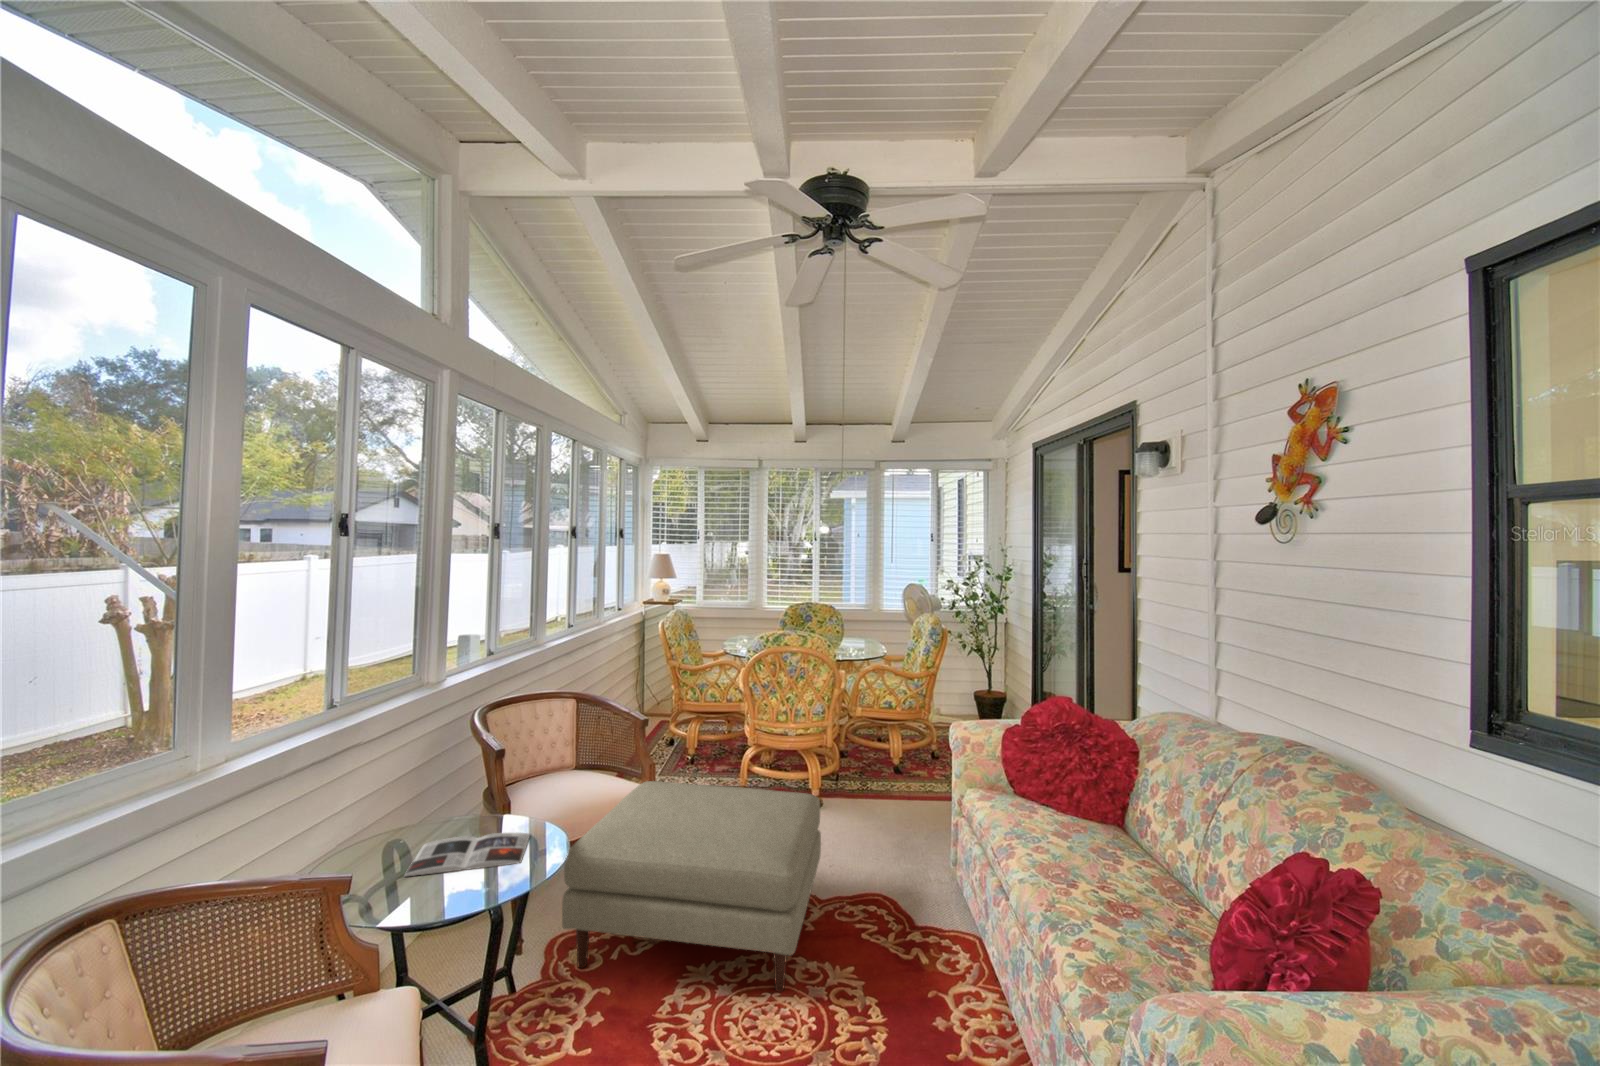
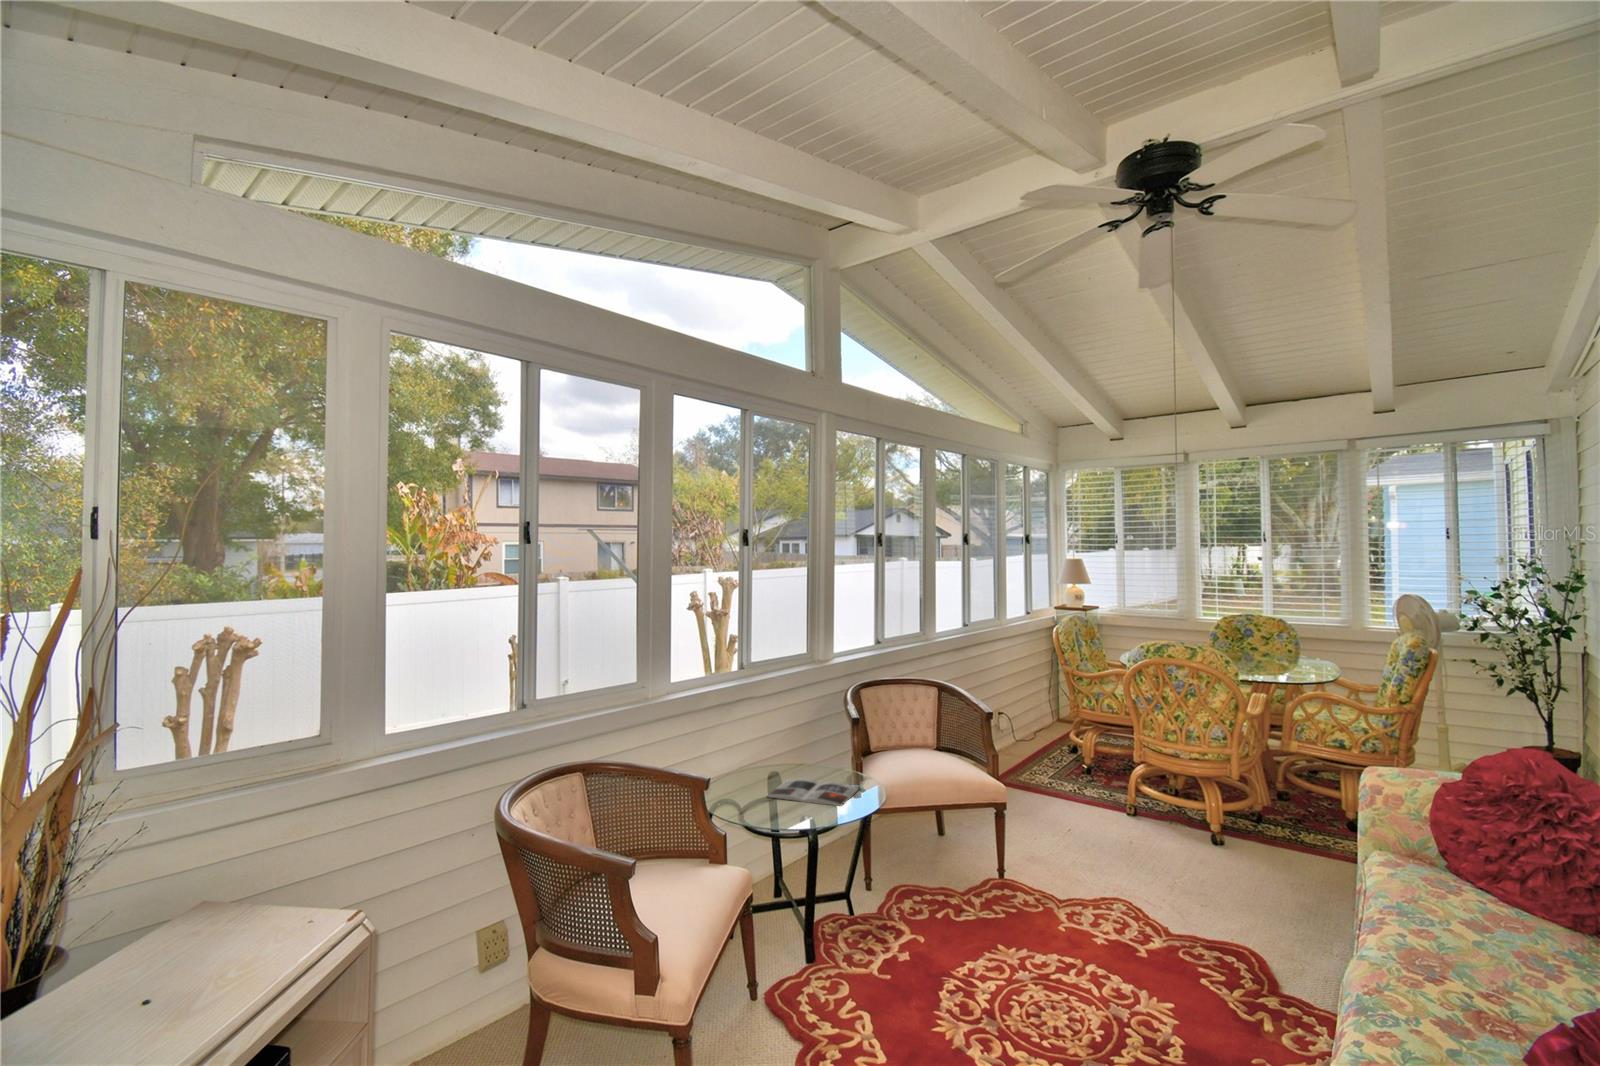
ottoman: present [562,781,821,992] -> none [889,771,1169,999]

